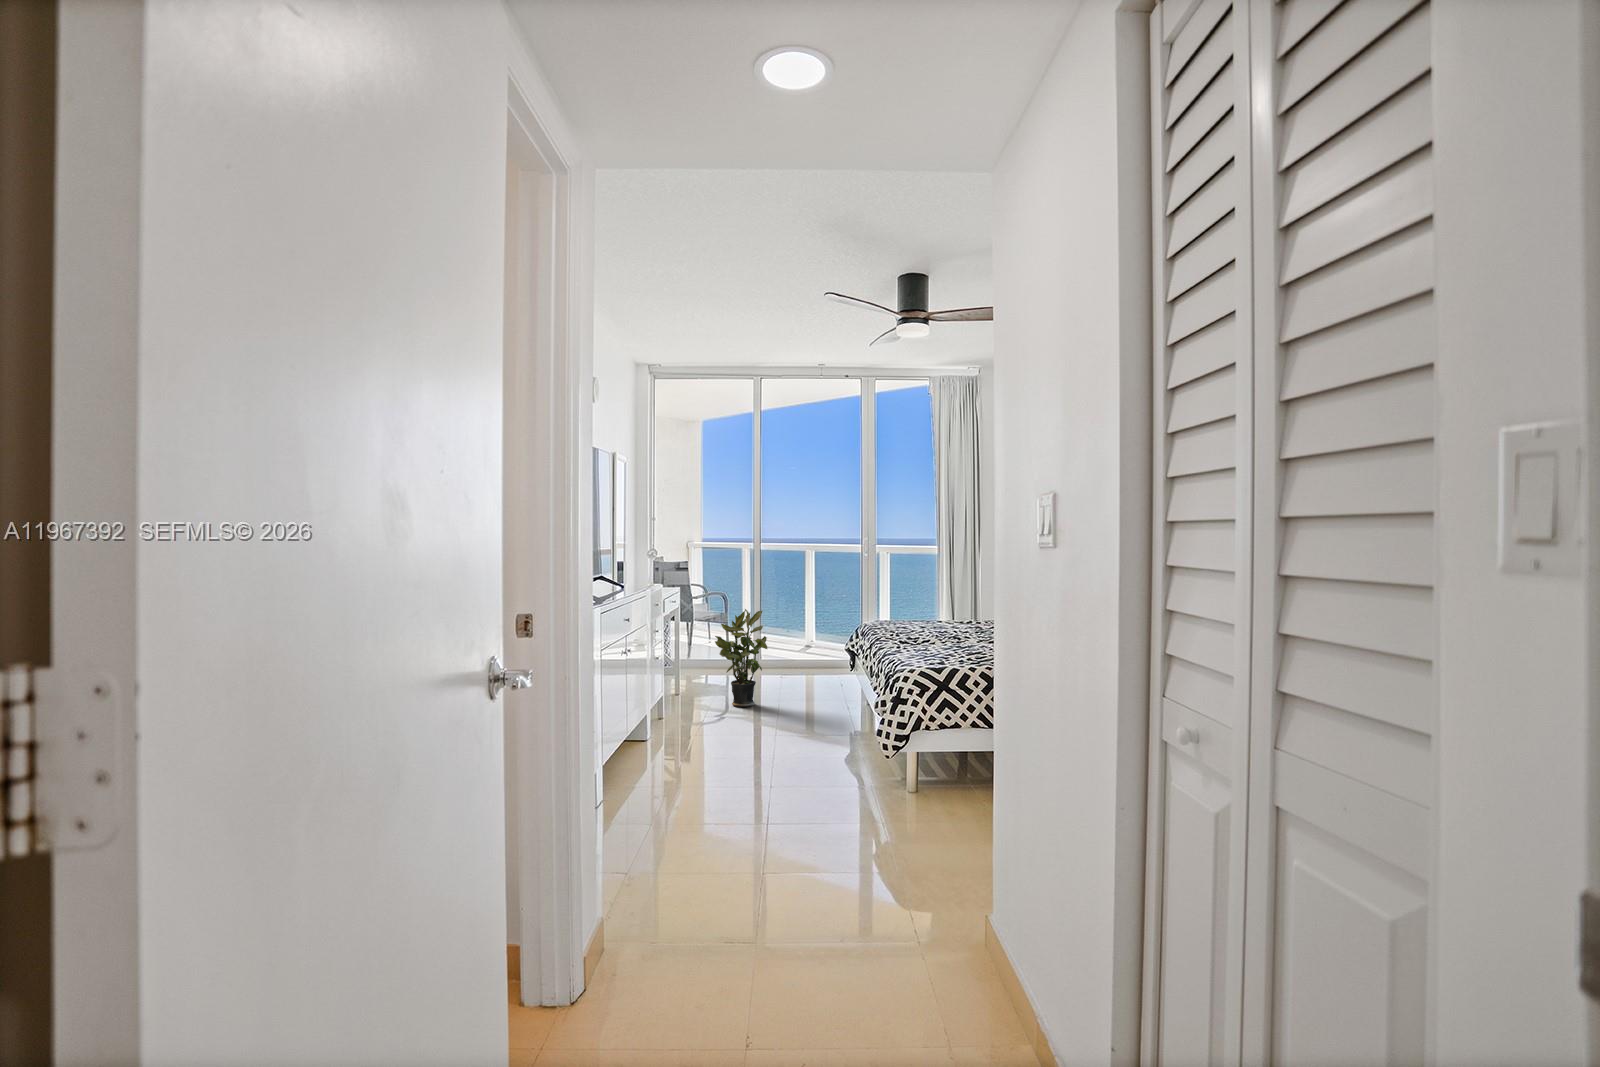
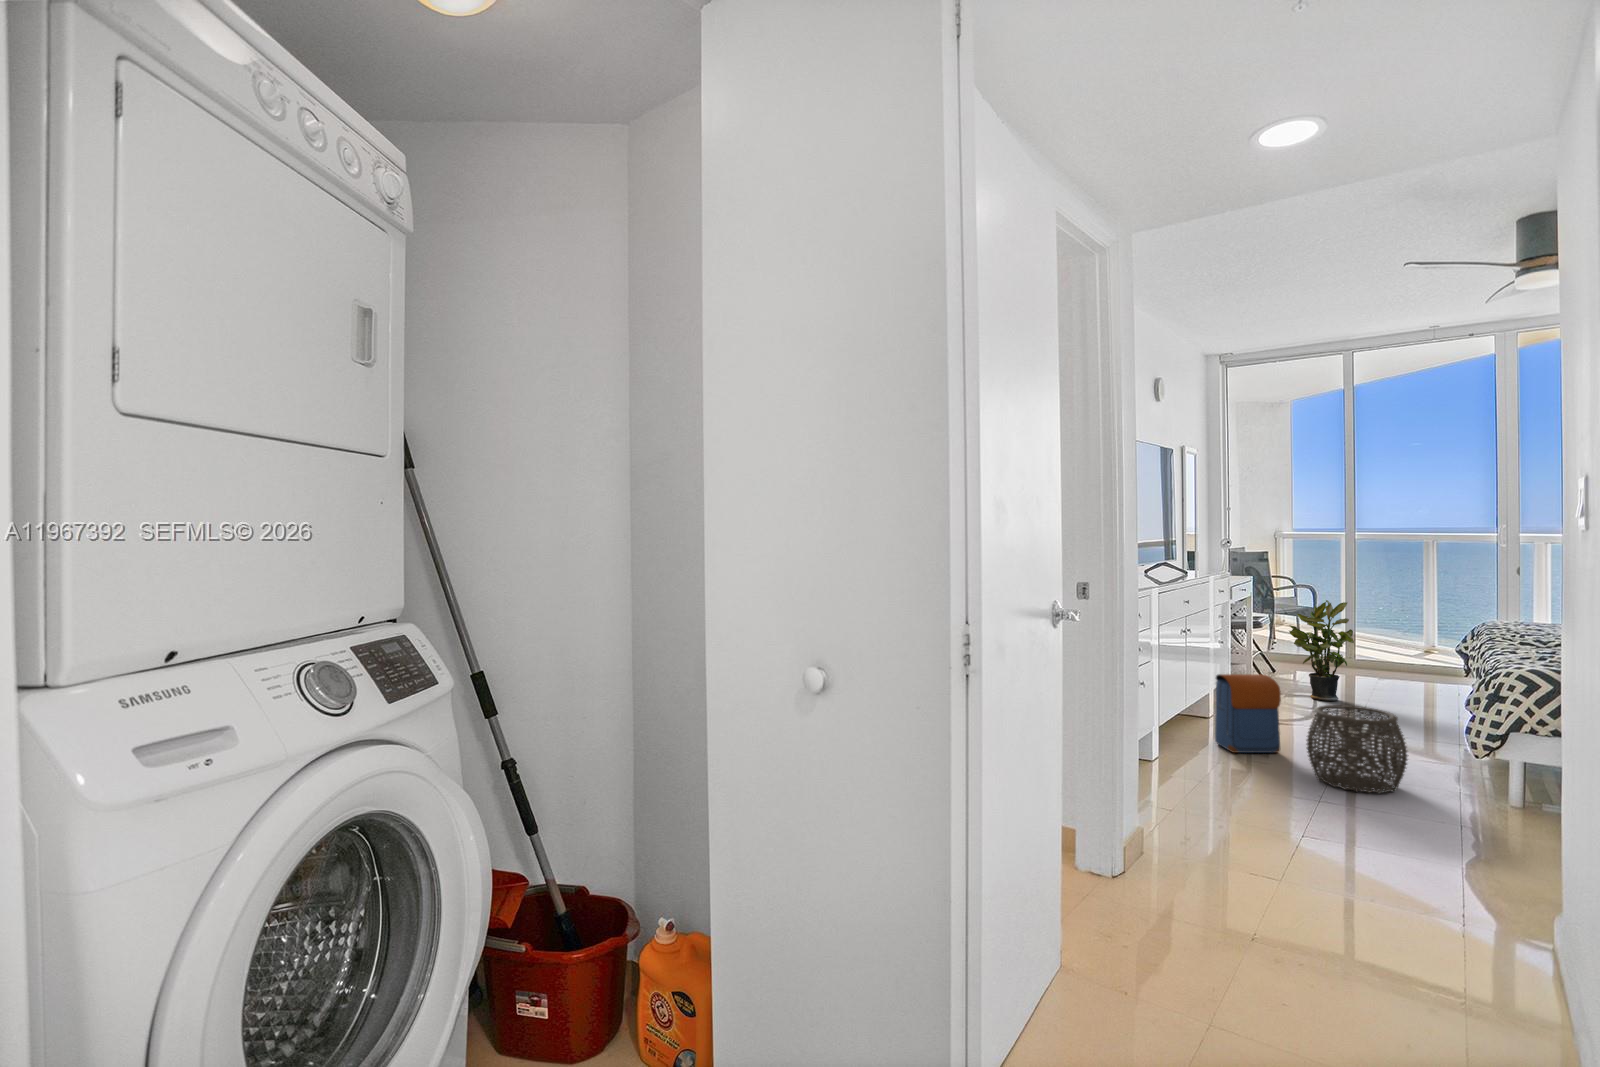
backpack: none [662,696,724,786] -> present [1215,674,1281,753]
woven basket: none [752,721,836,811] -> present [1307,705,1408,793]

